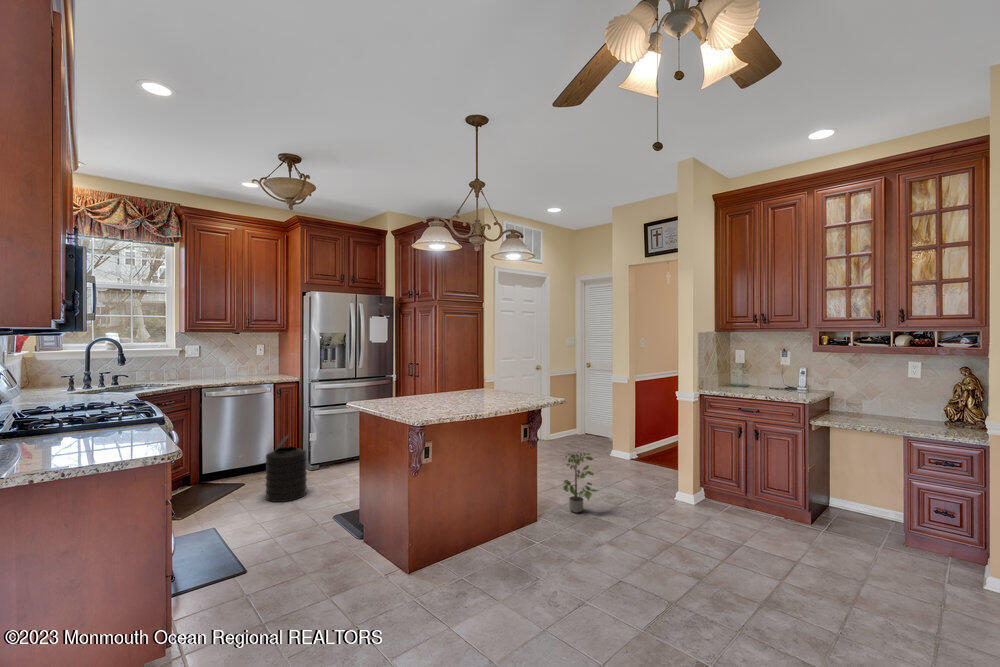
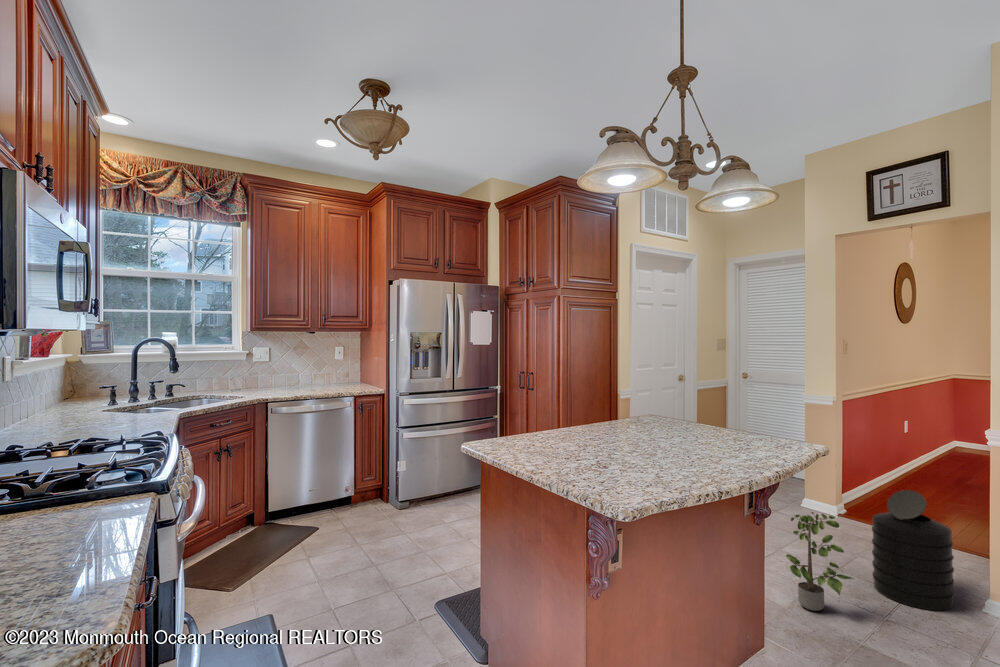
trash can: present [266,434,307,502] -> present [872,490,955,610]

